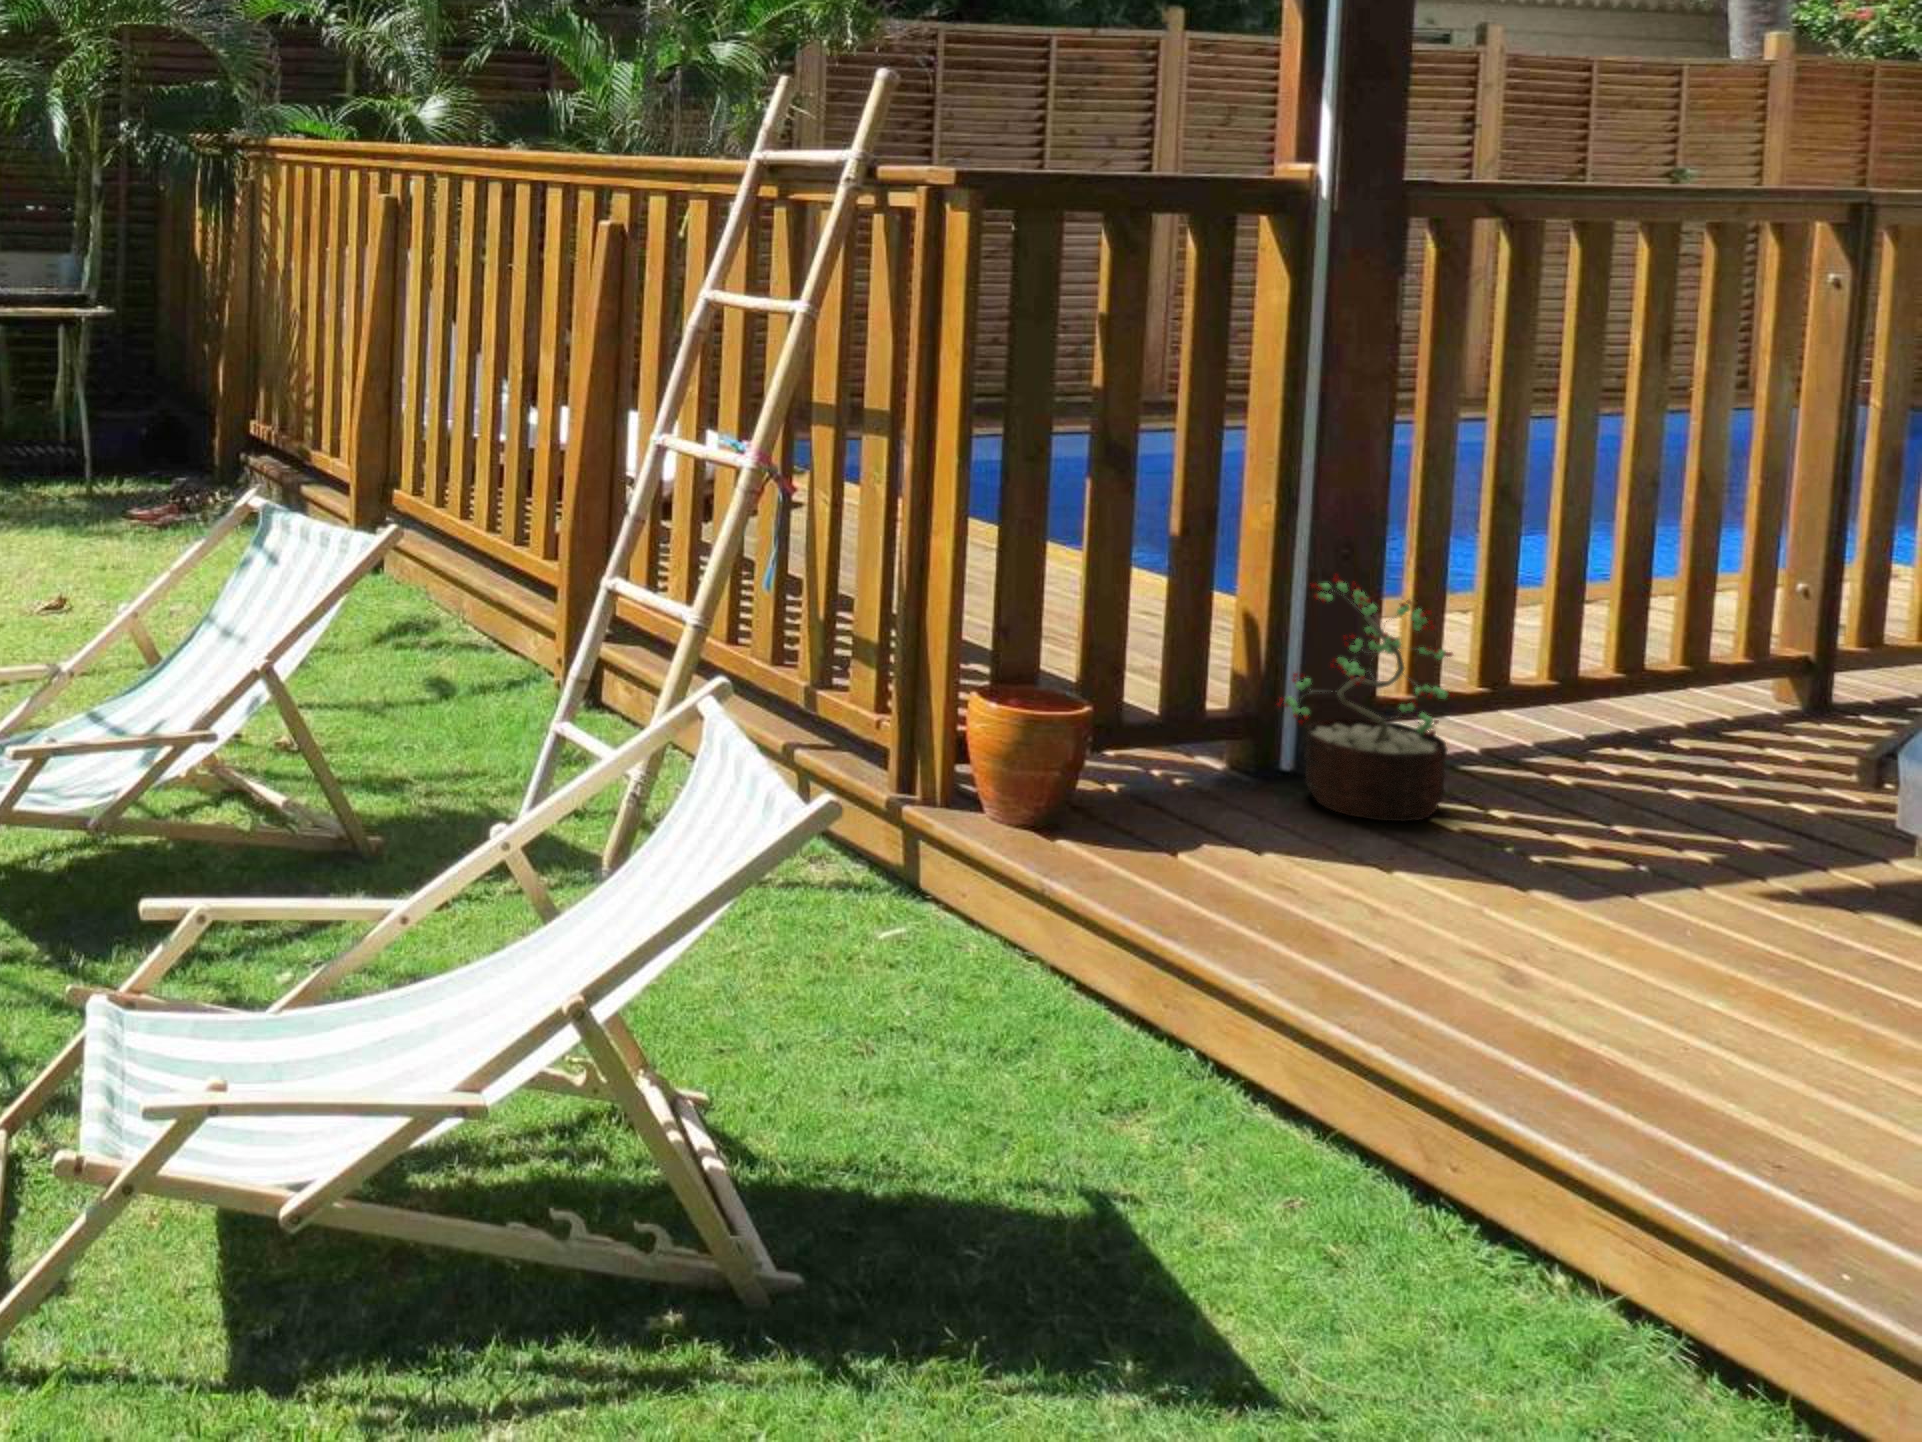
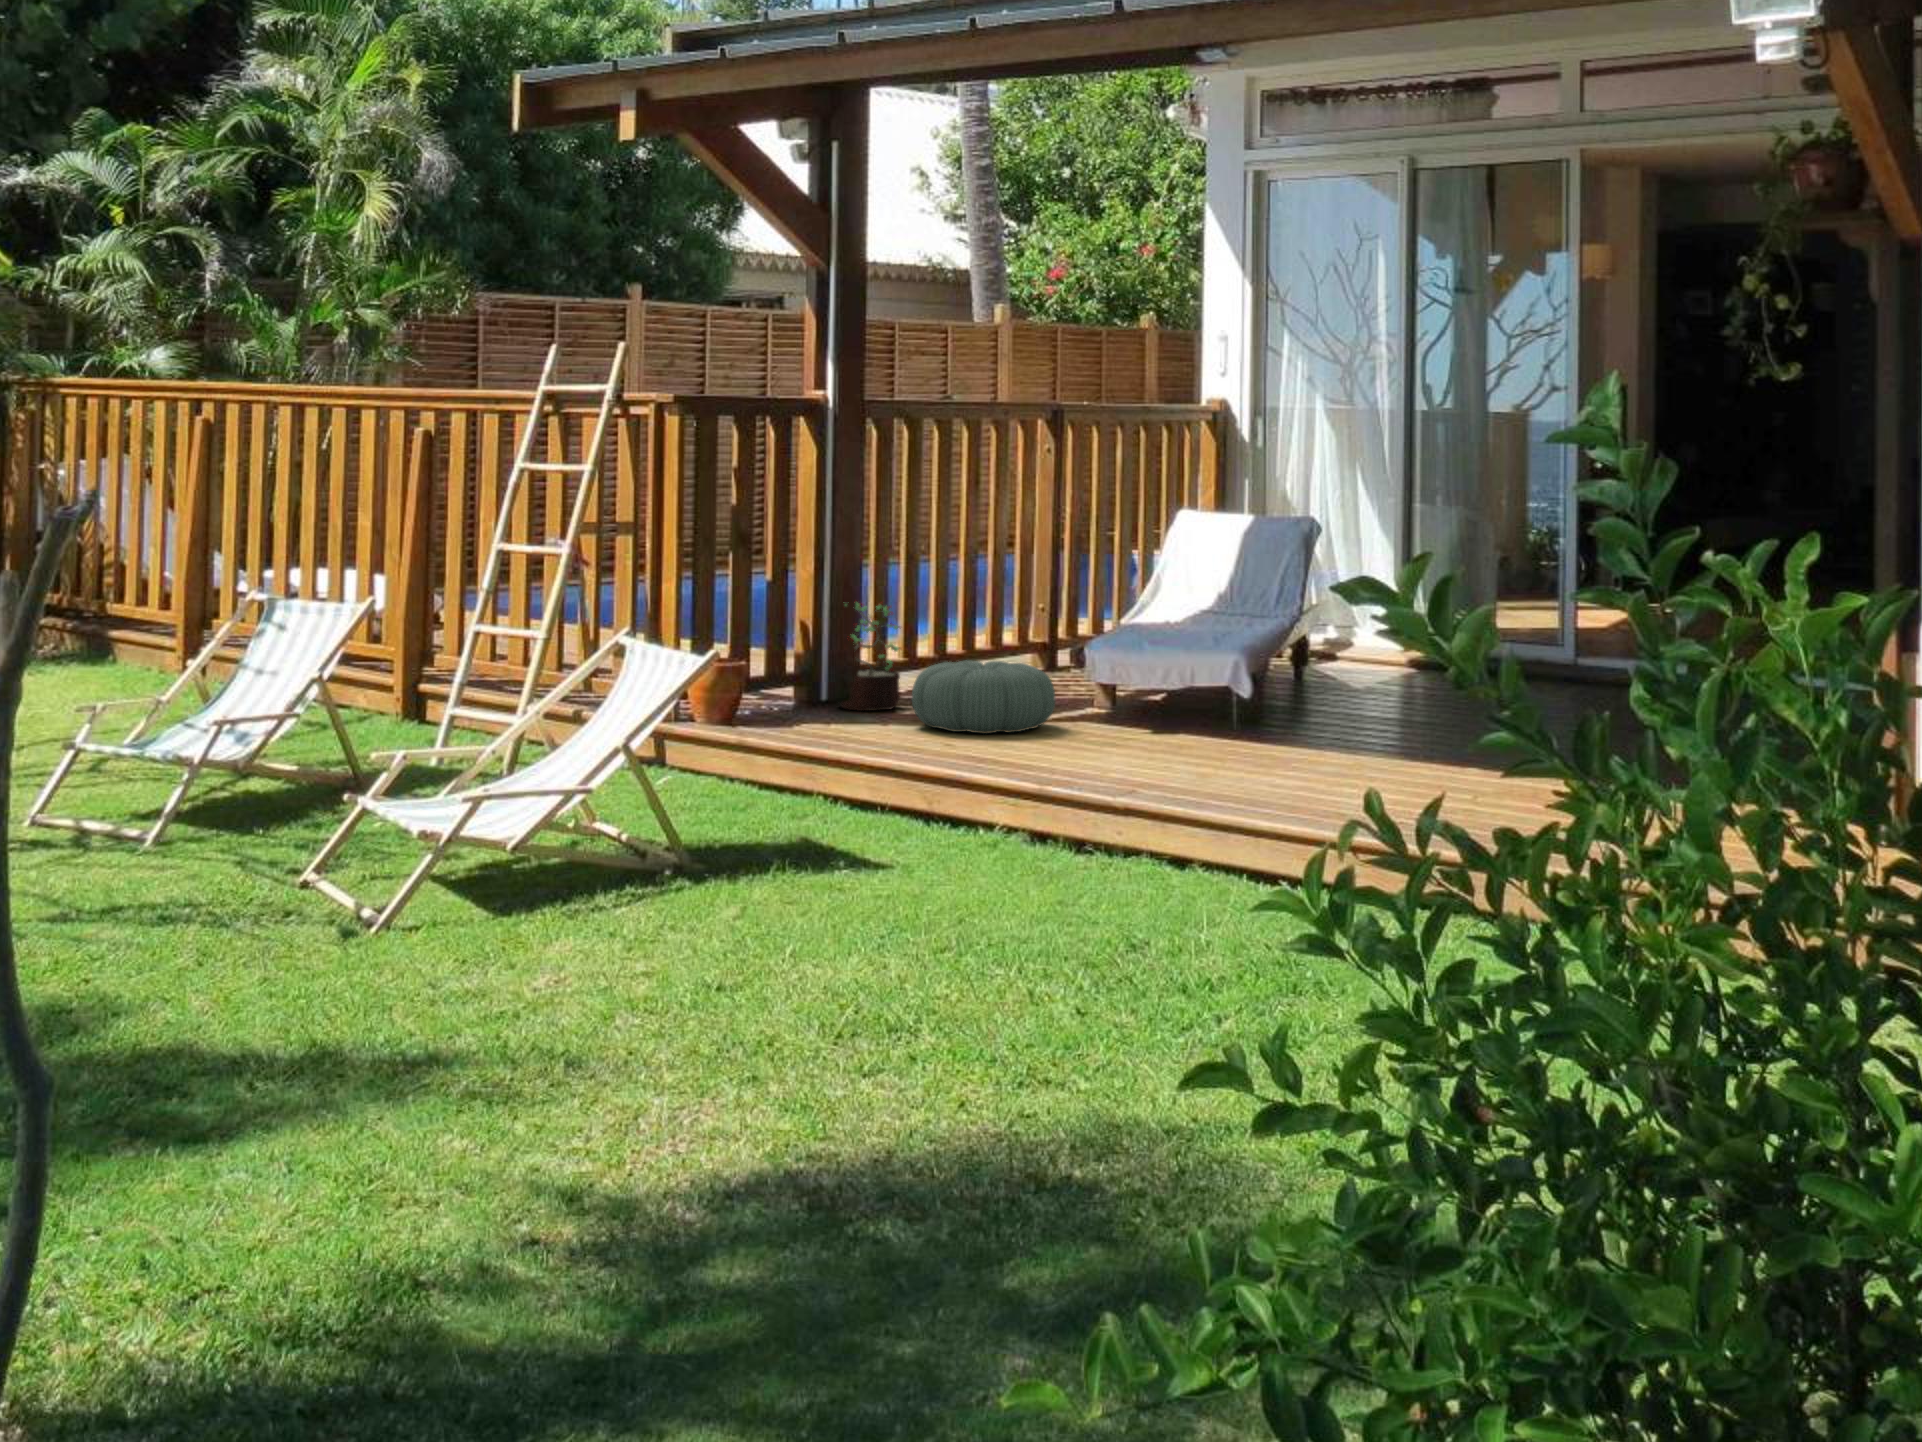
pouf: none [1442,770,1821,982] -> present [912,661,1056,734]

